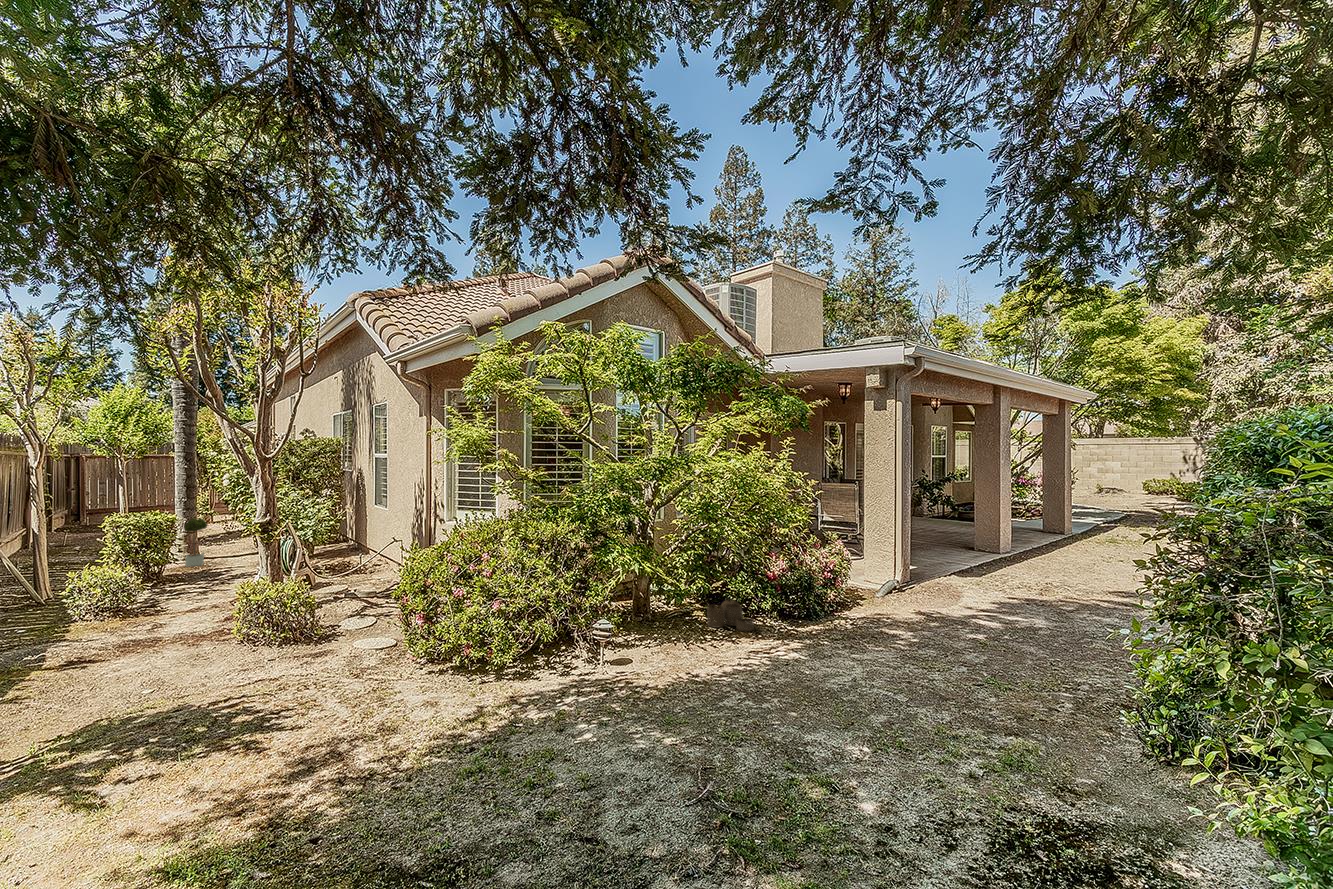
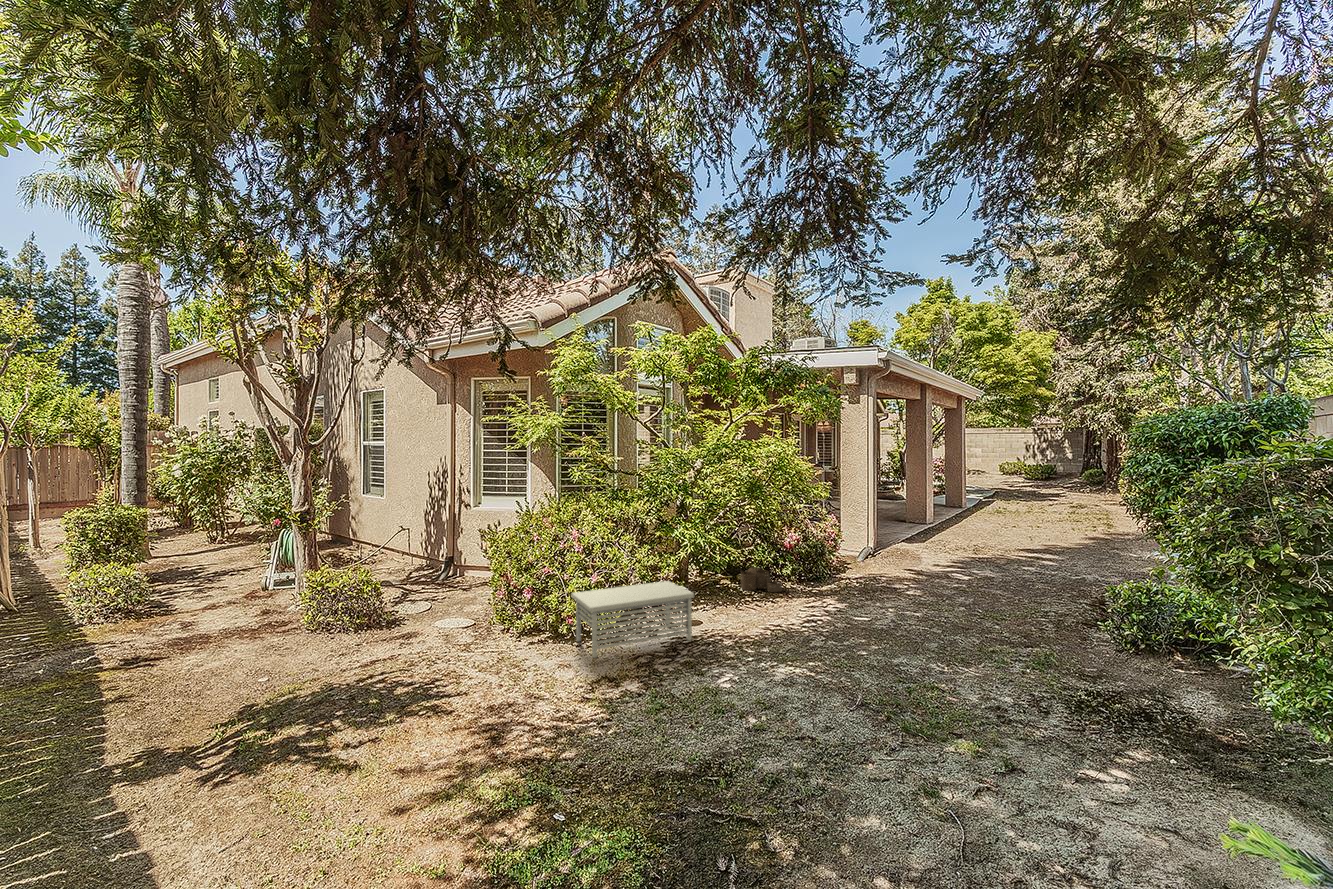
potted tree: present [184,518,208,567] -> none [162,508,189,560]
storage bench: none [461,613,596,700] -> present [571,581,694,658]

